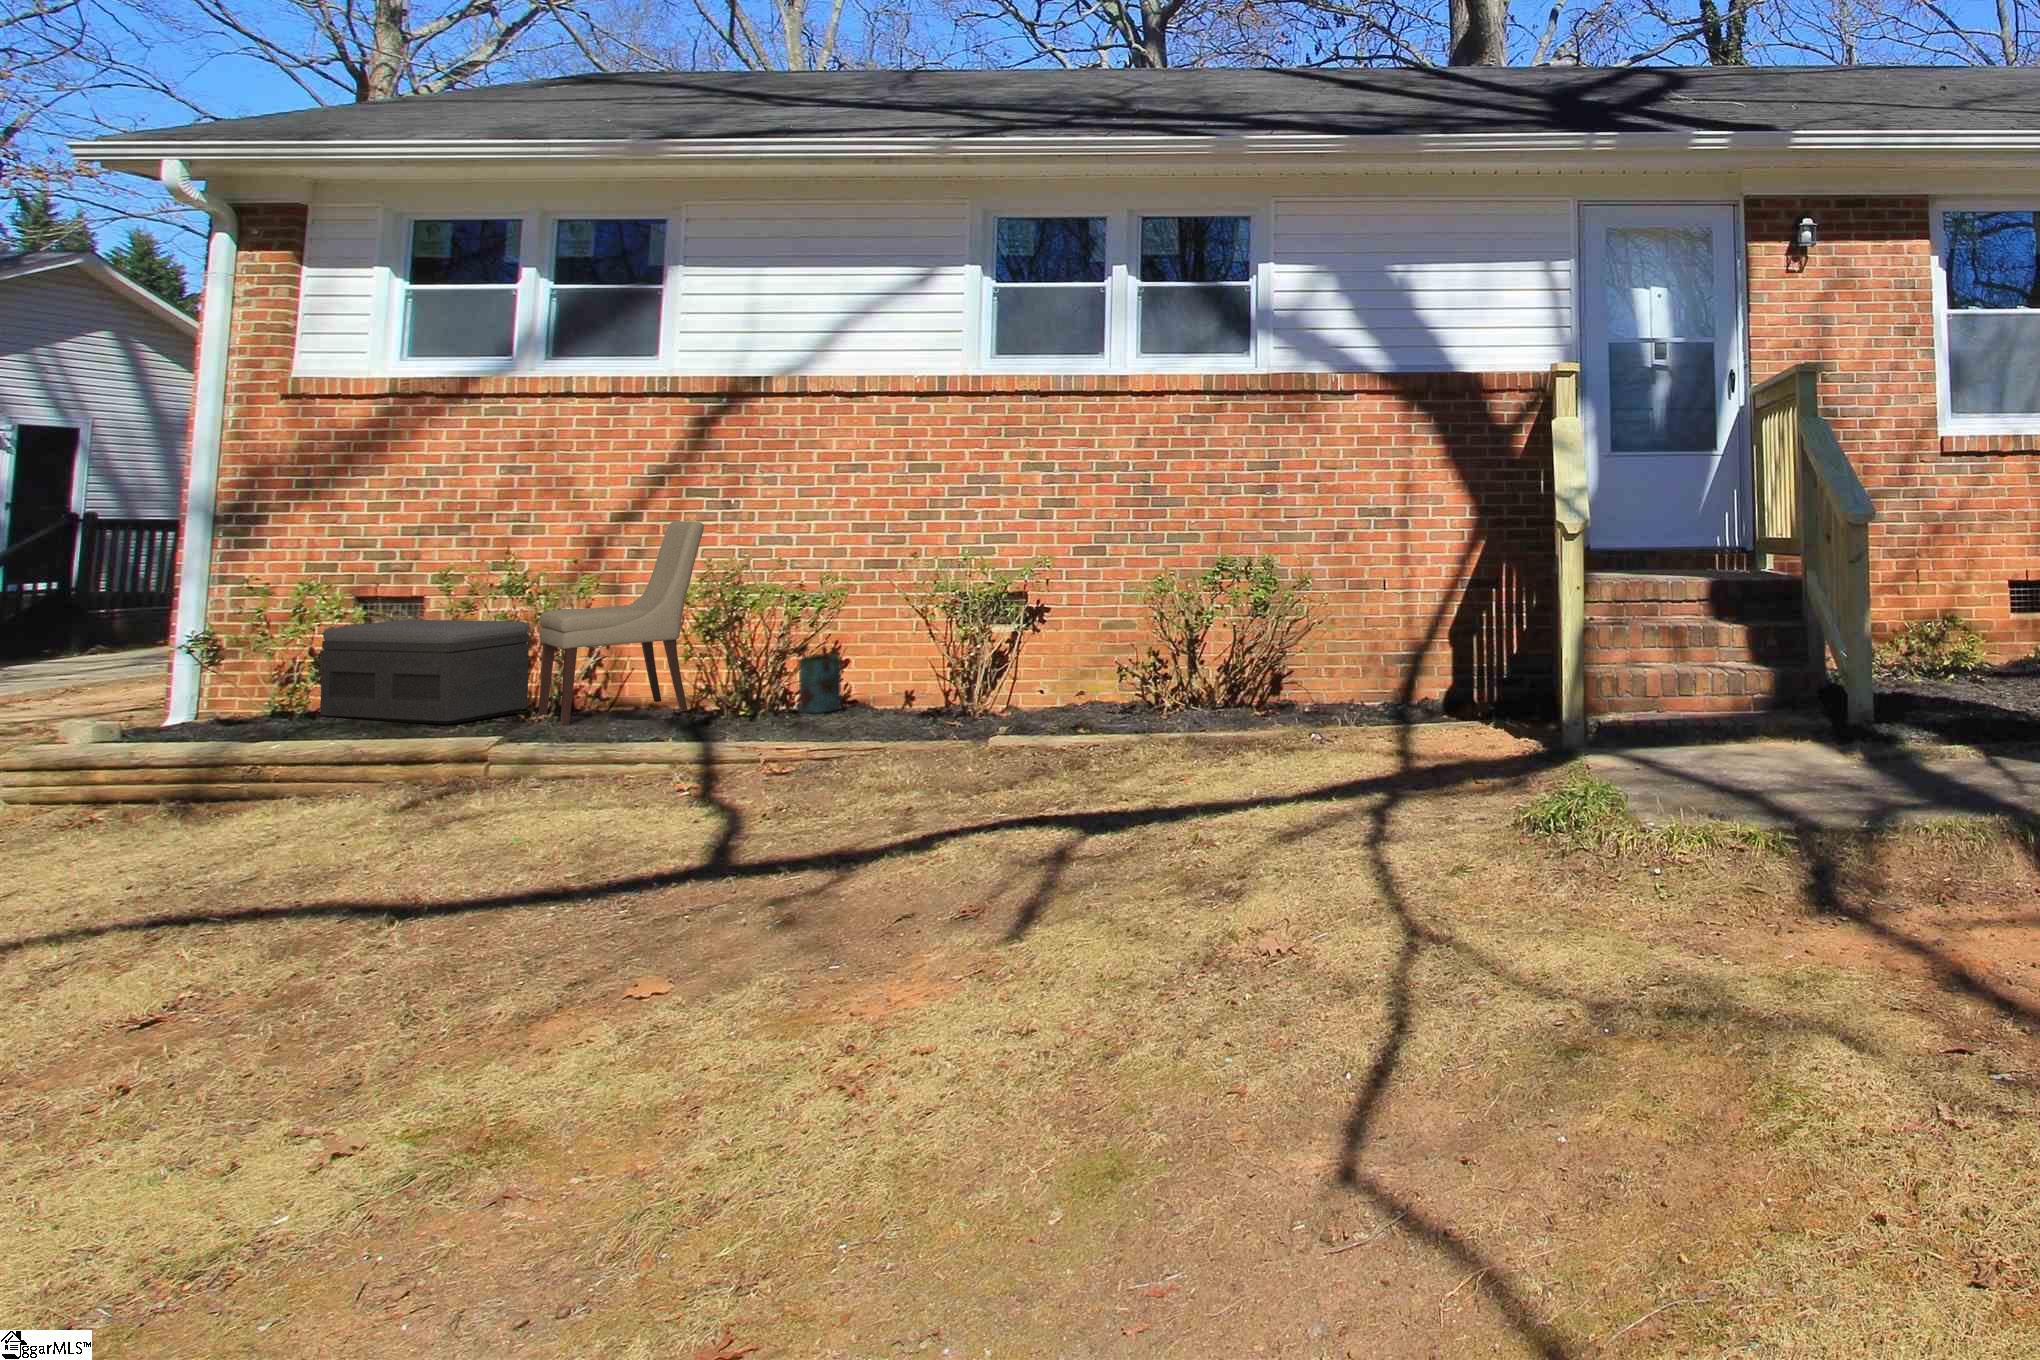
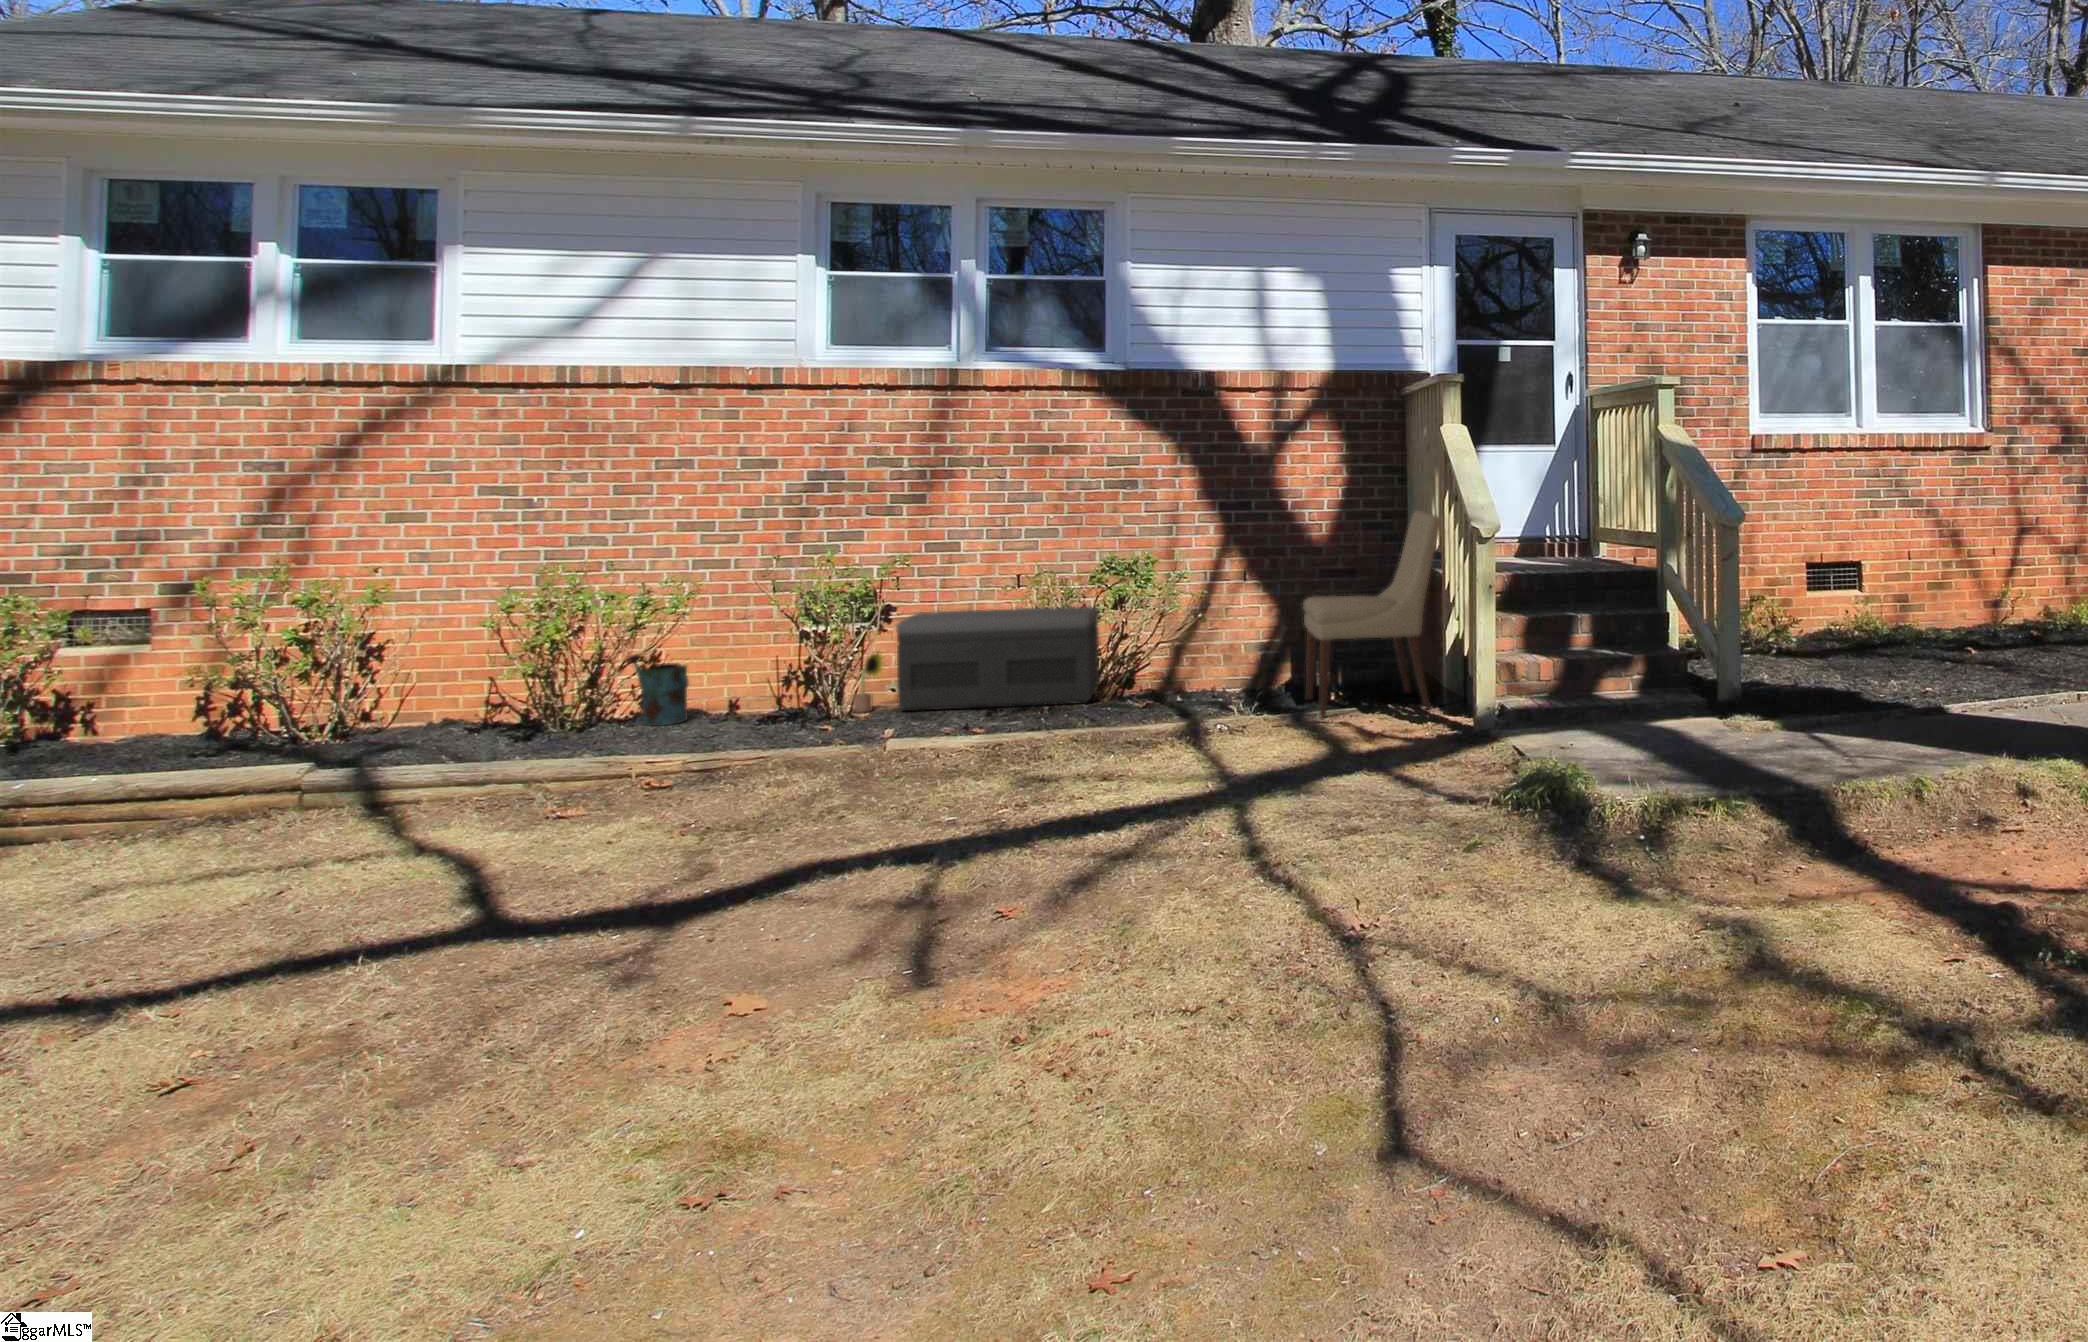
chair: present [538,521,704,726] -> present [1303,511,1441,717]
storage bench: present [320,620,529,724] -> present [896,606,1099,711]
decorative plant: none [993,648,1025,708] -> present [853,653,883,713]

